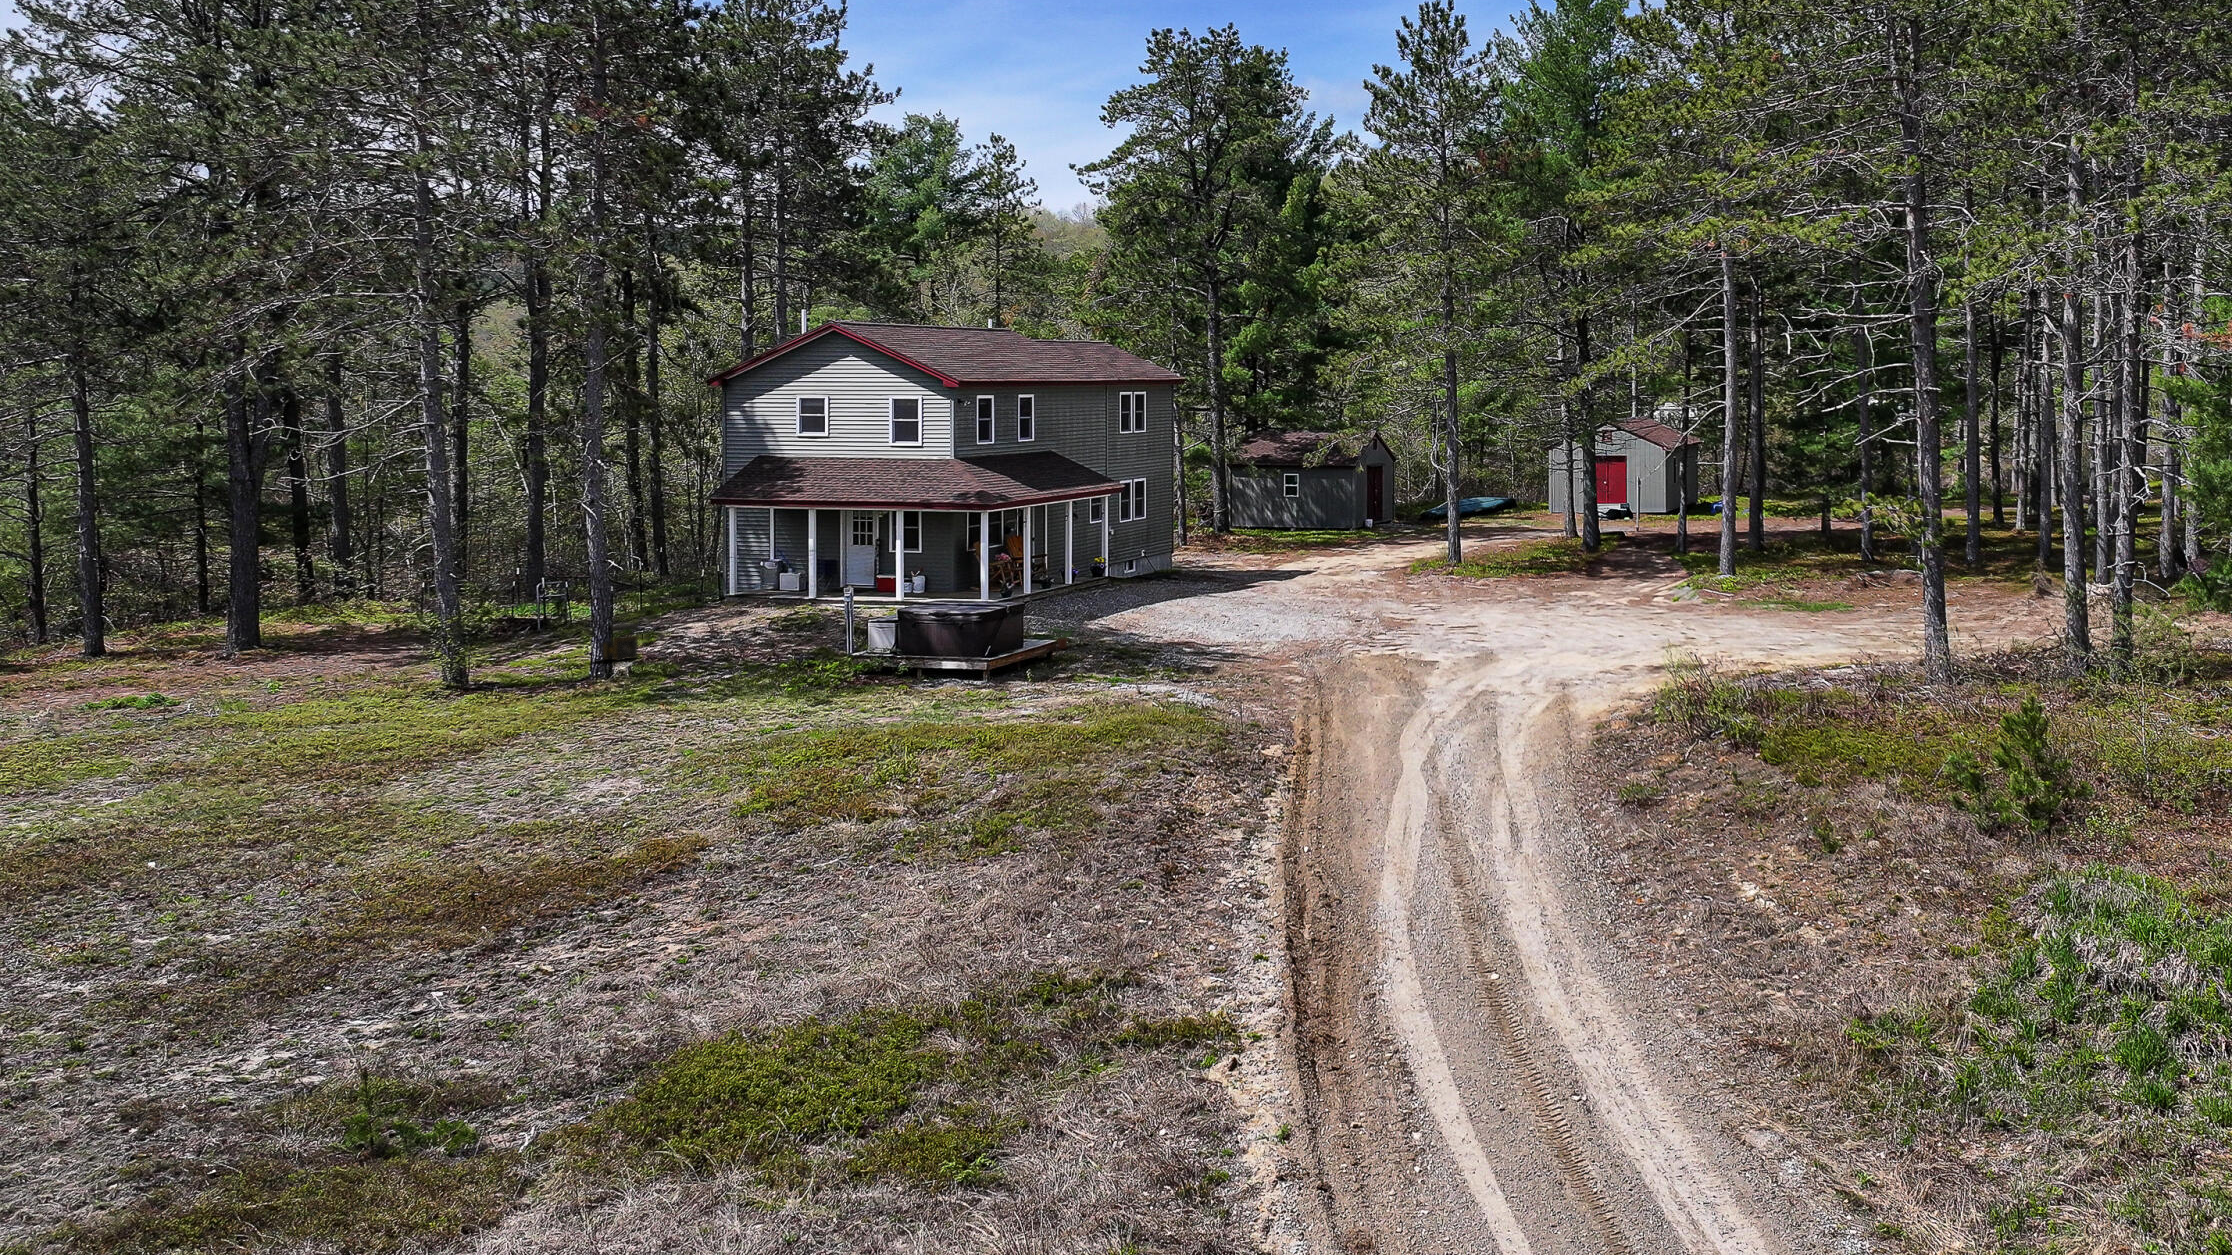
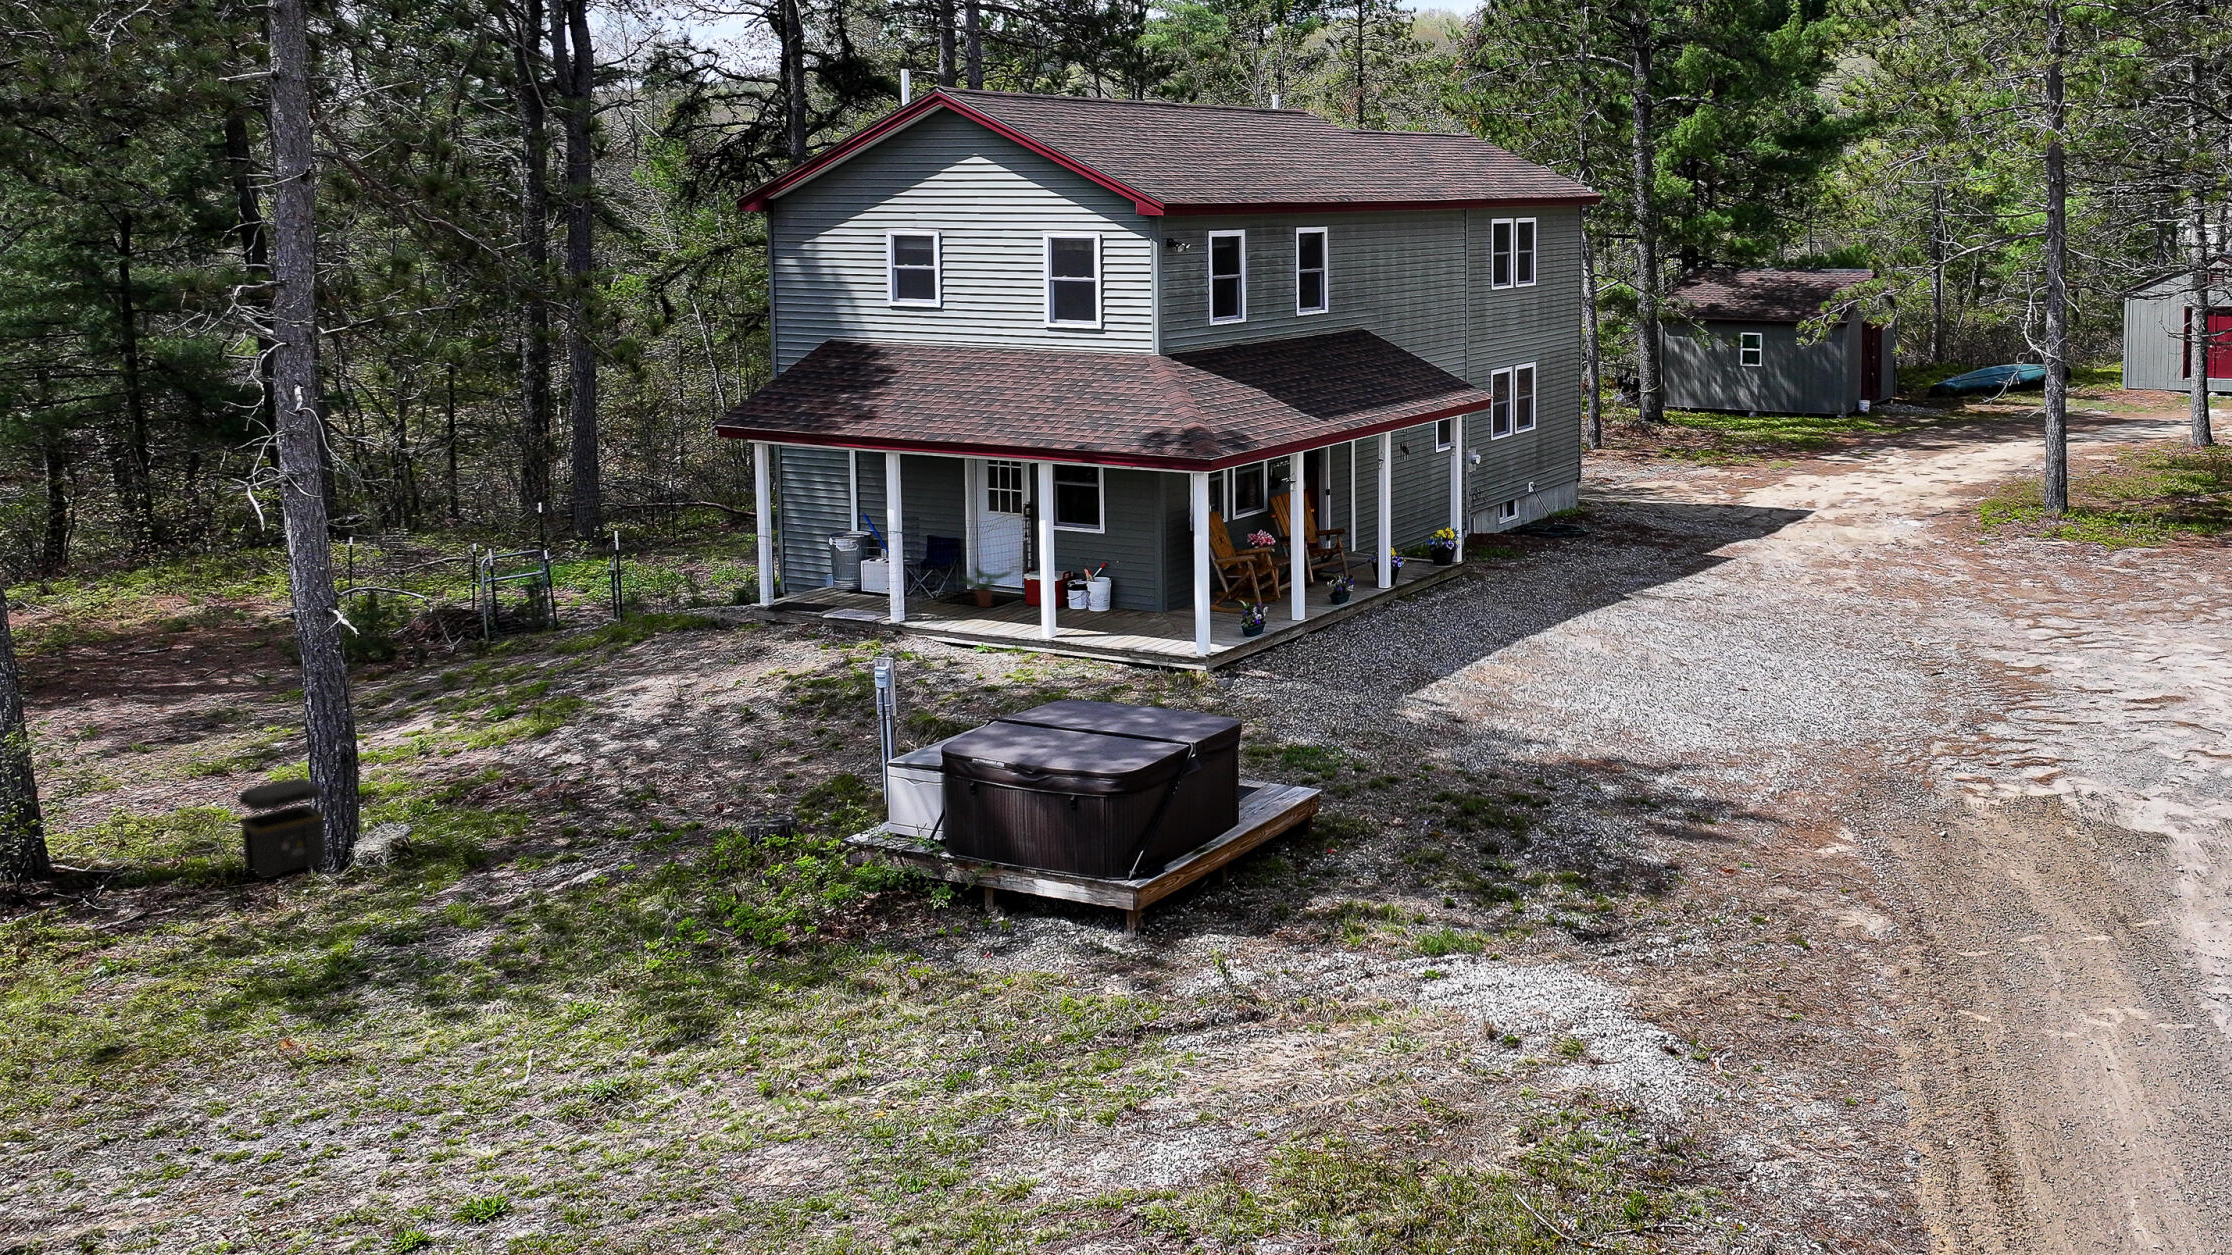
potted plant: present [1047,626,1074,649] -> present [959,567,1011,607]

